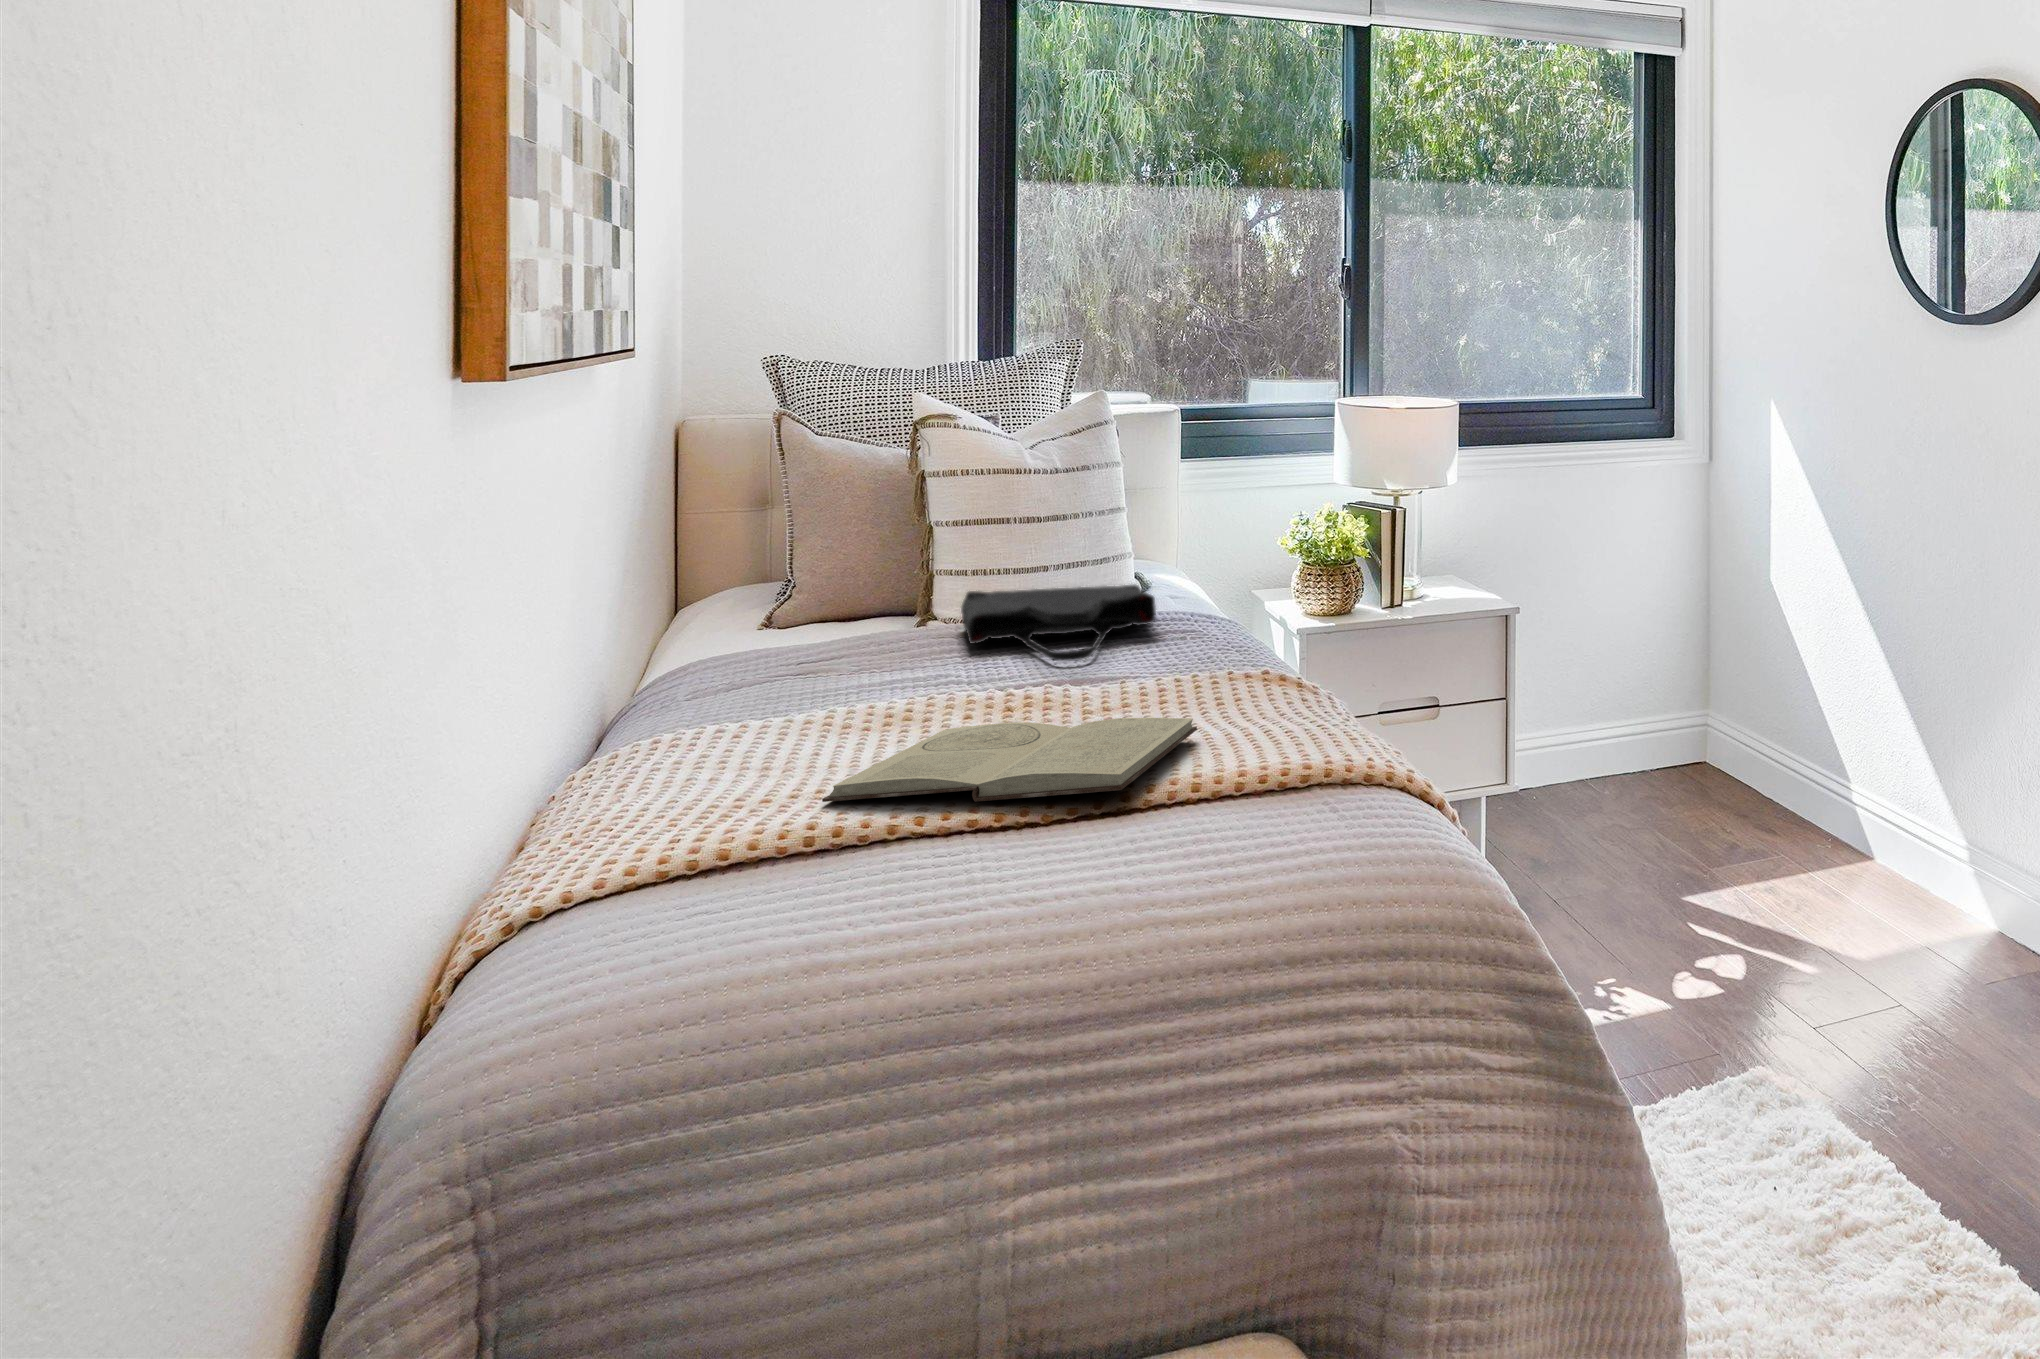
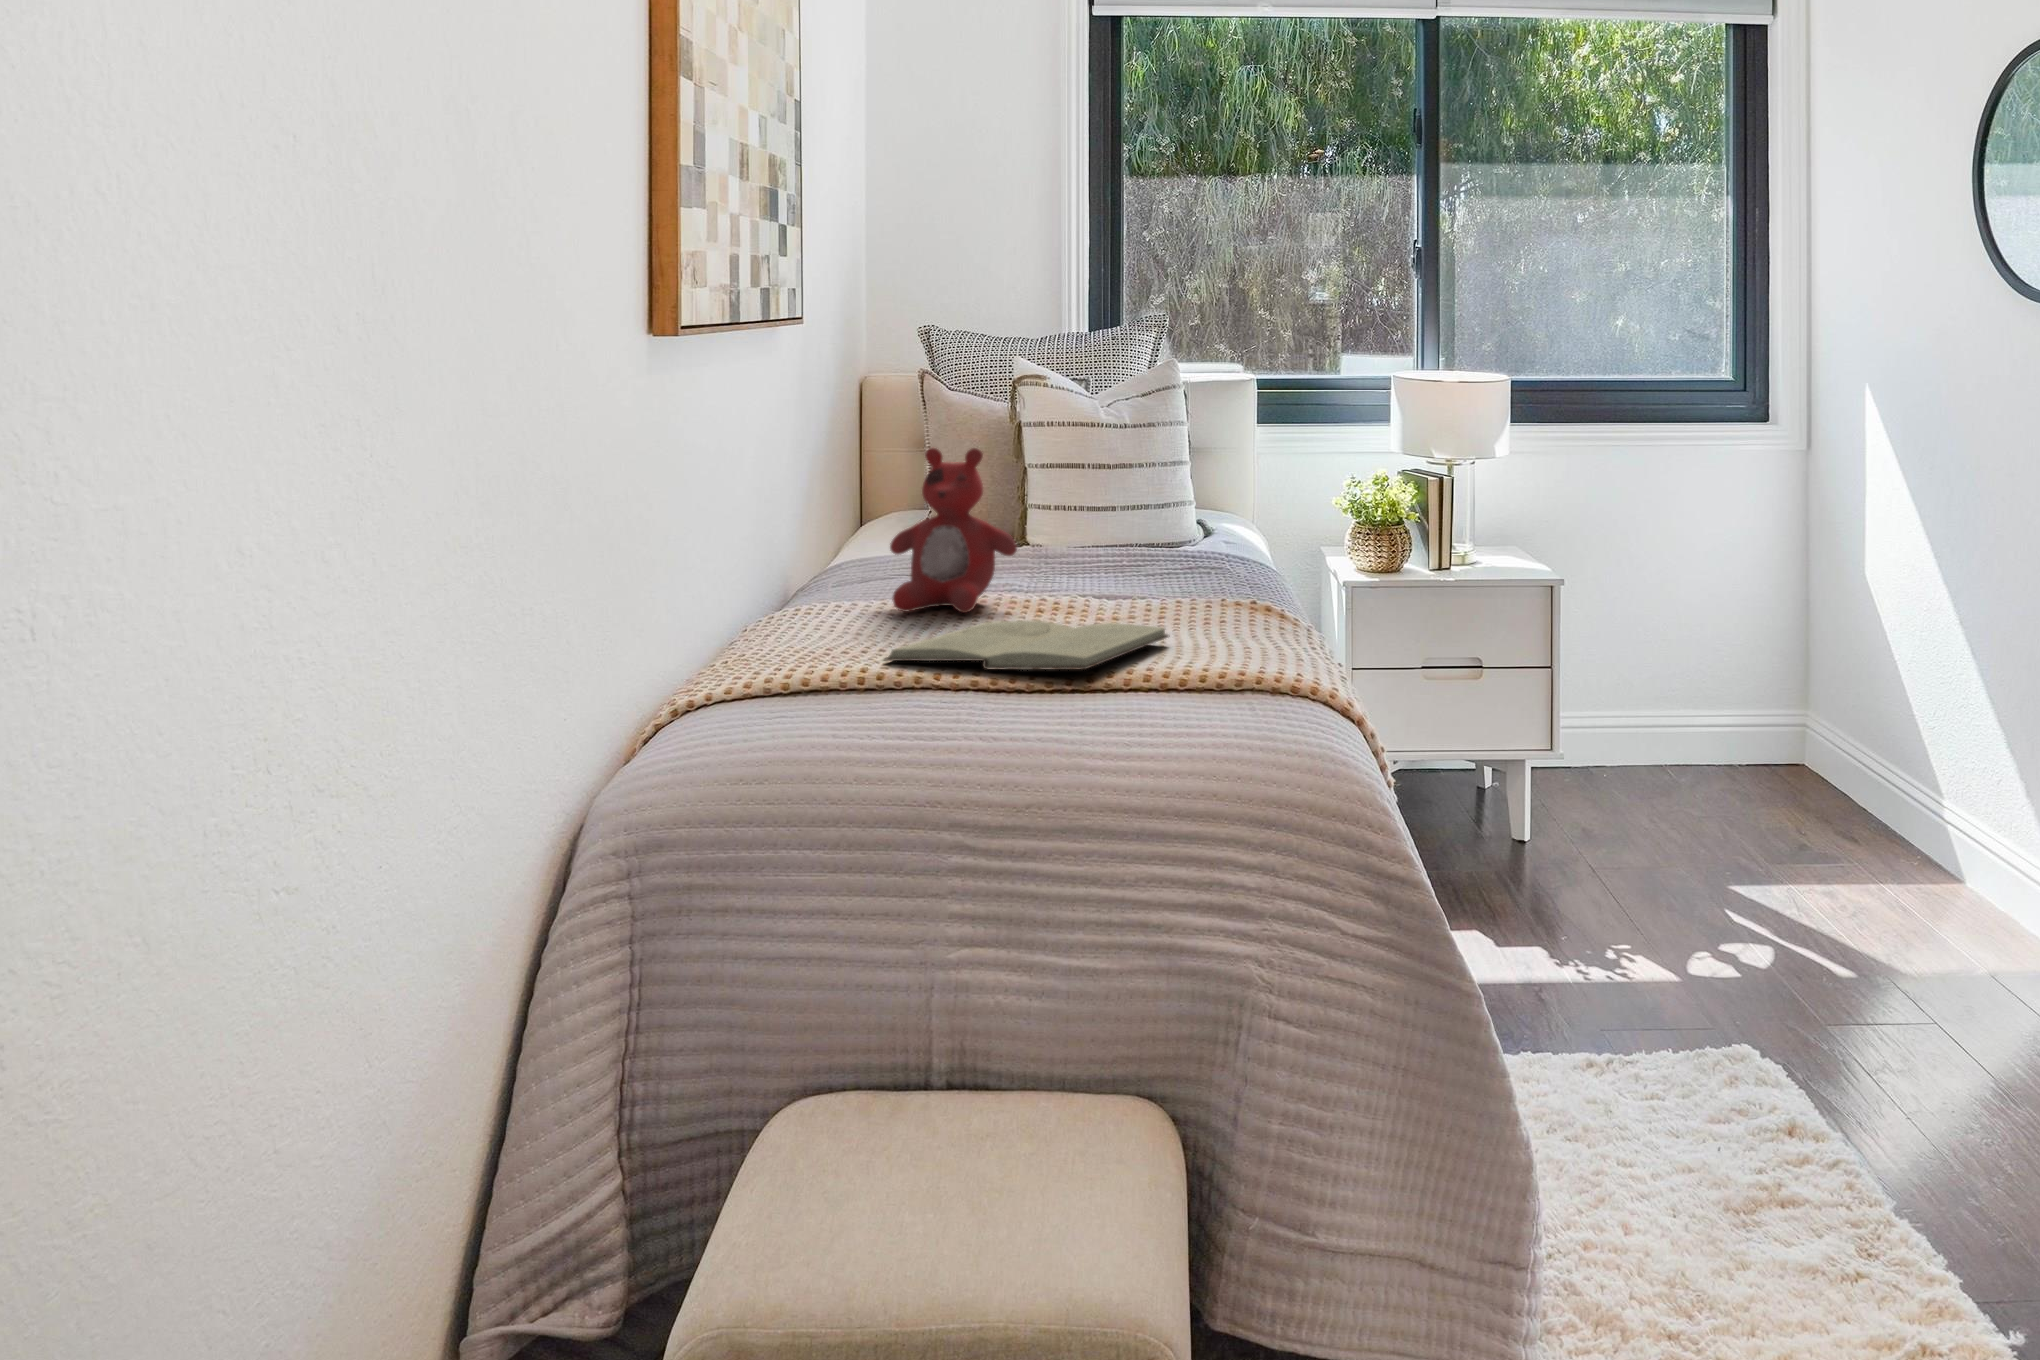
stuffed bear: none [792,506,968,722] -> present [890,448,1017,612]
tote bag: present [961,584,1156,661] -> none [1035,525,1189,584]

